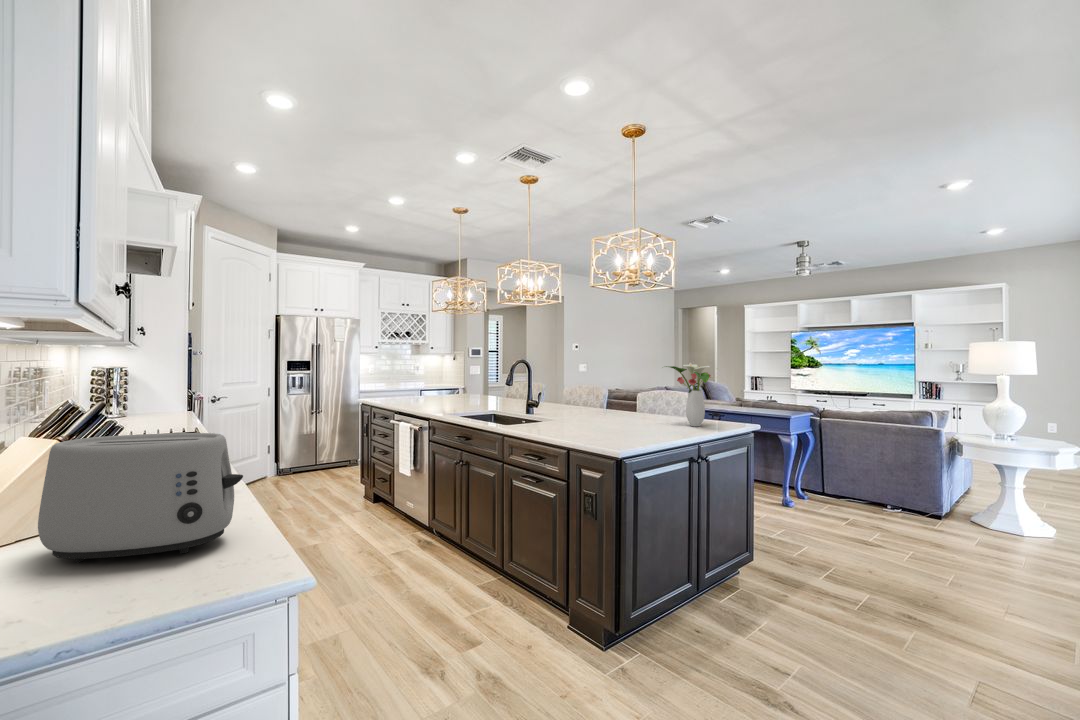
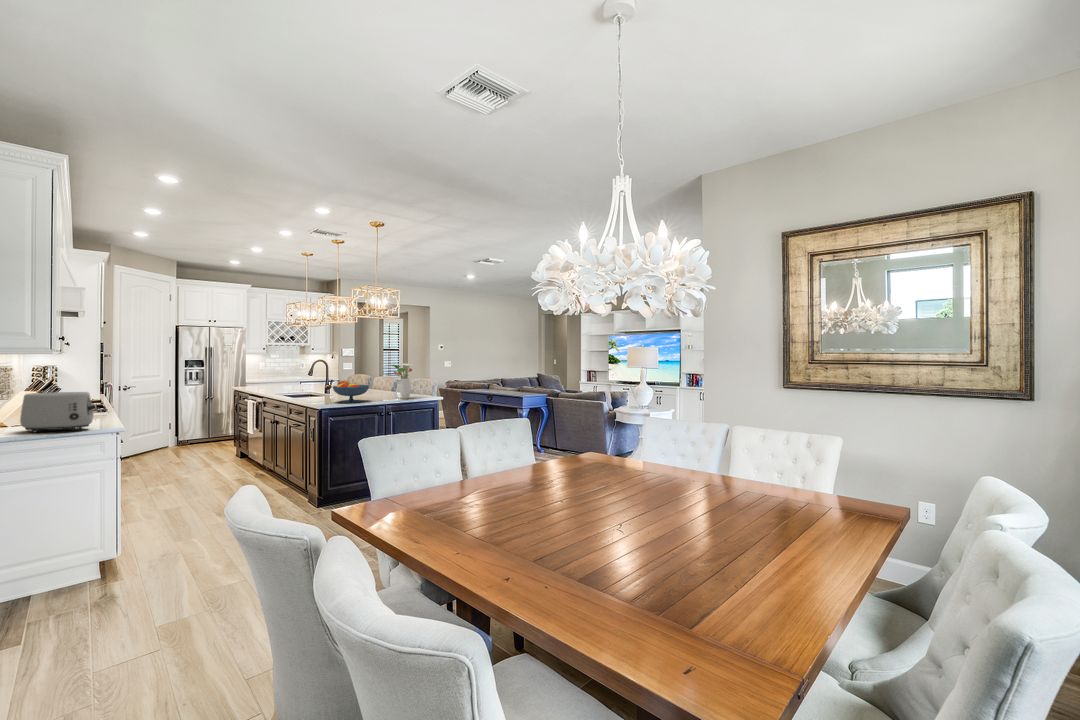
fruit bowl: none [594,393,658,437] -> present [333,380,369,403]

